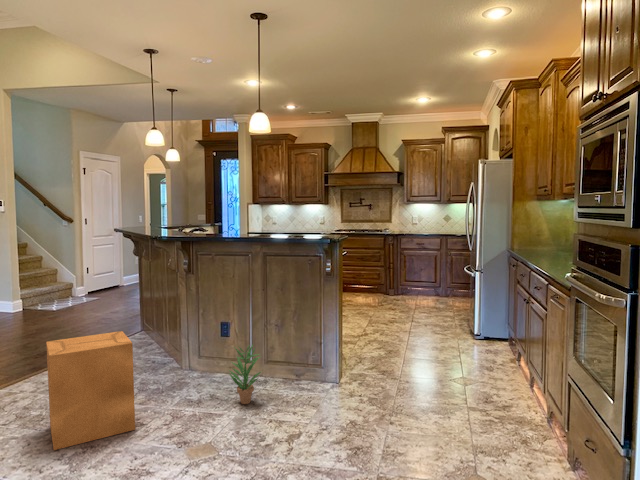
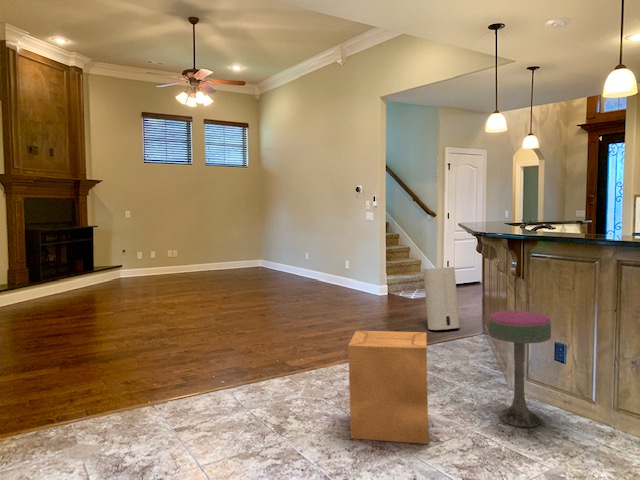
air purifier: none [80,272,120,336] -> present [423,267,460,330]
bar stool: none [174,301,223,395] -> present [488,310,551,427]
potted plant: present [229,345,261,404] -> none [550,378,599,459]

